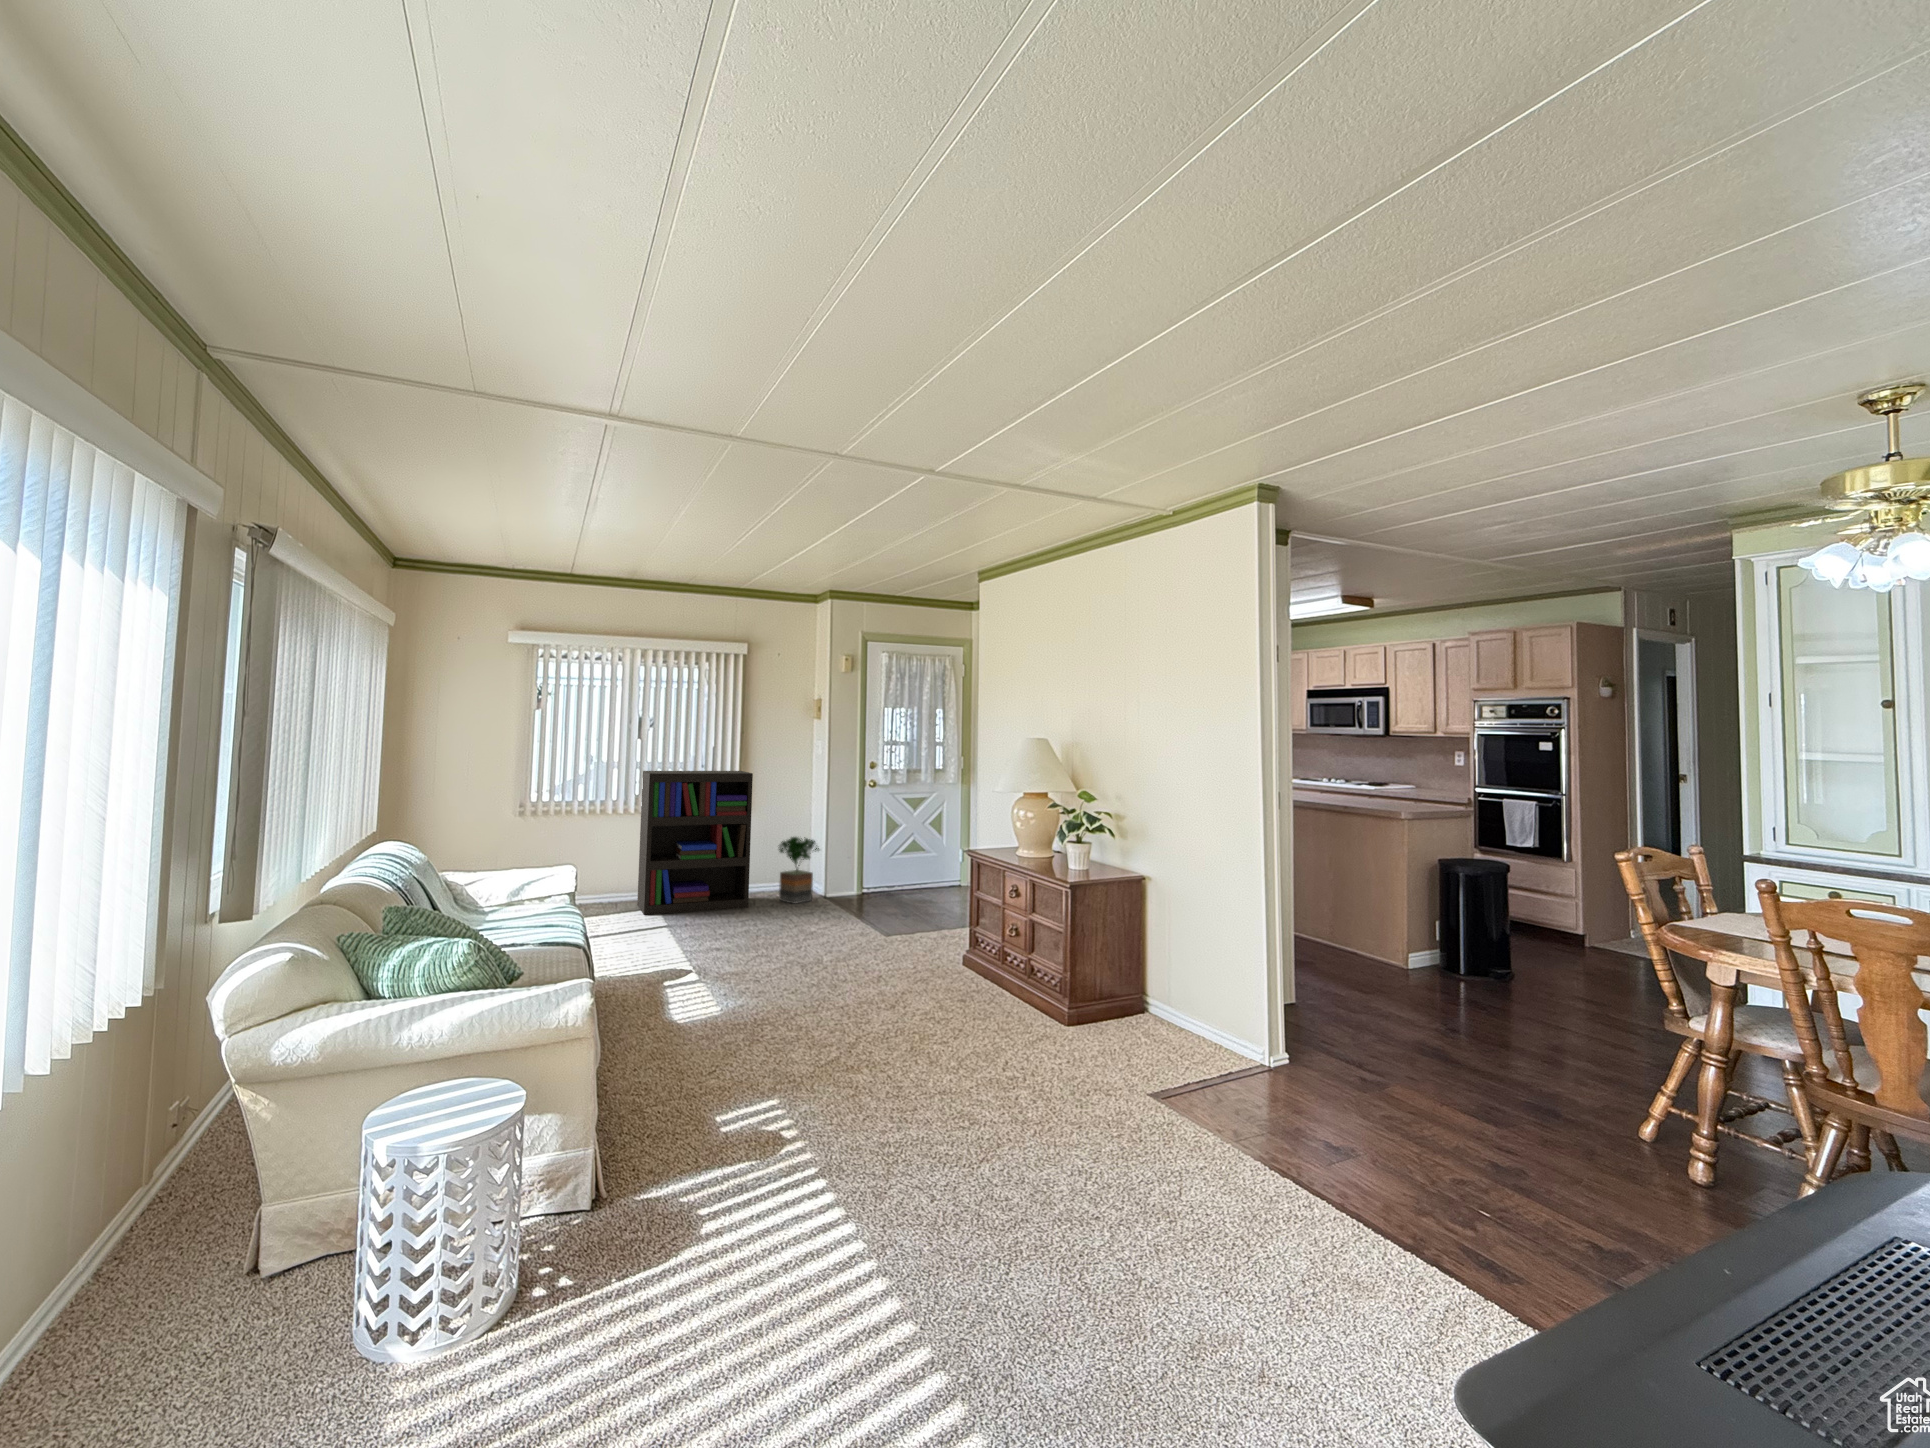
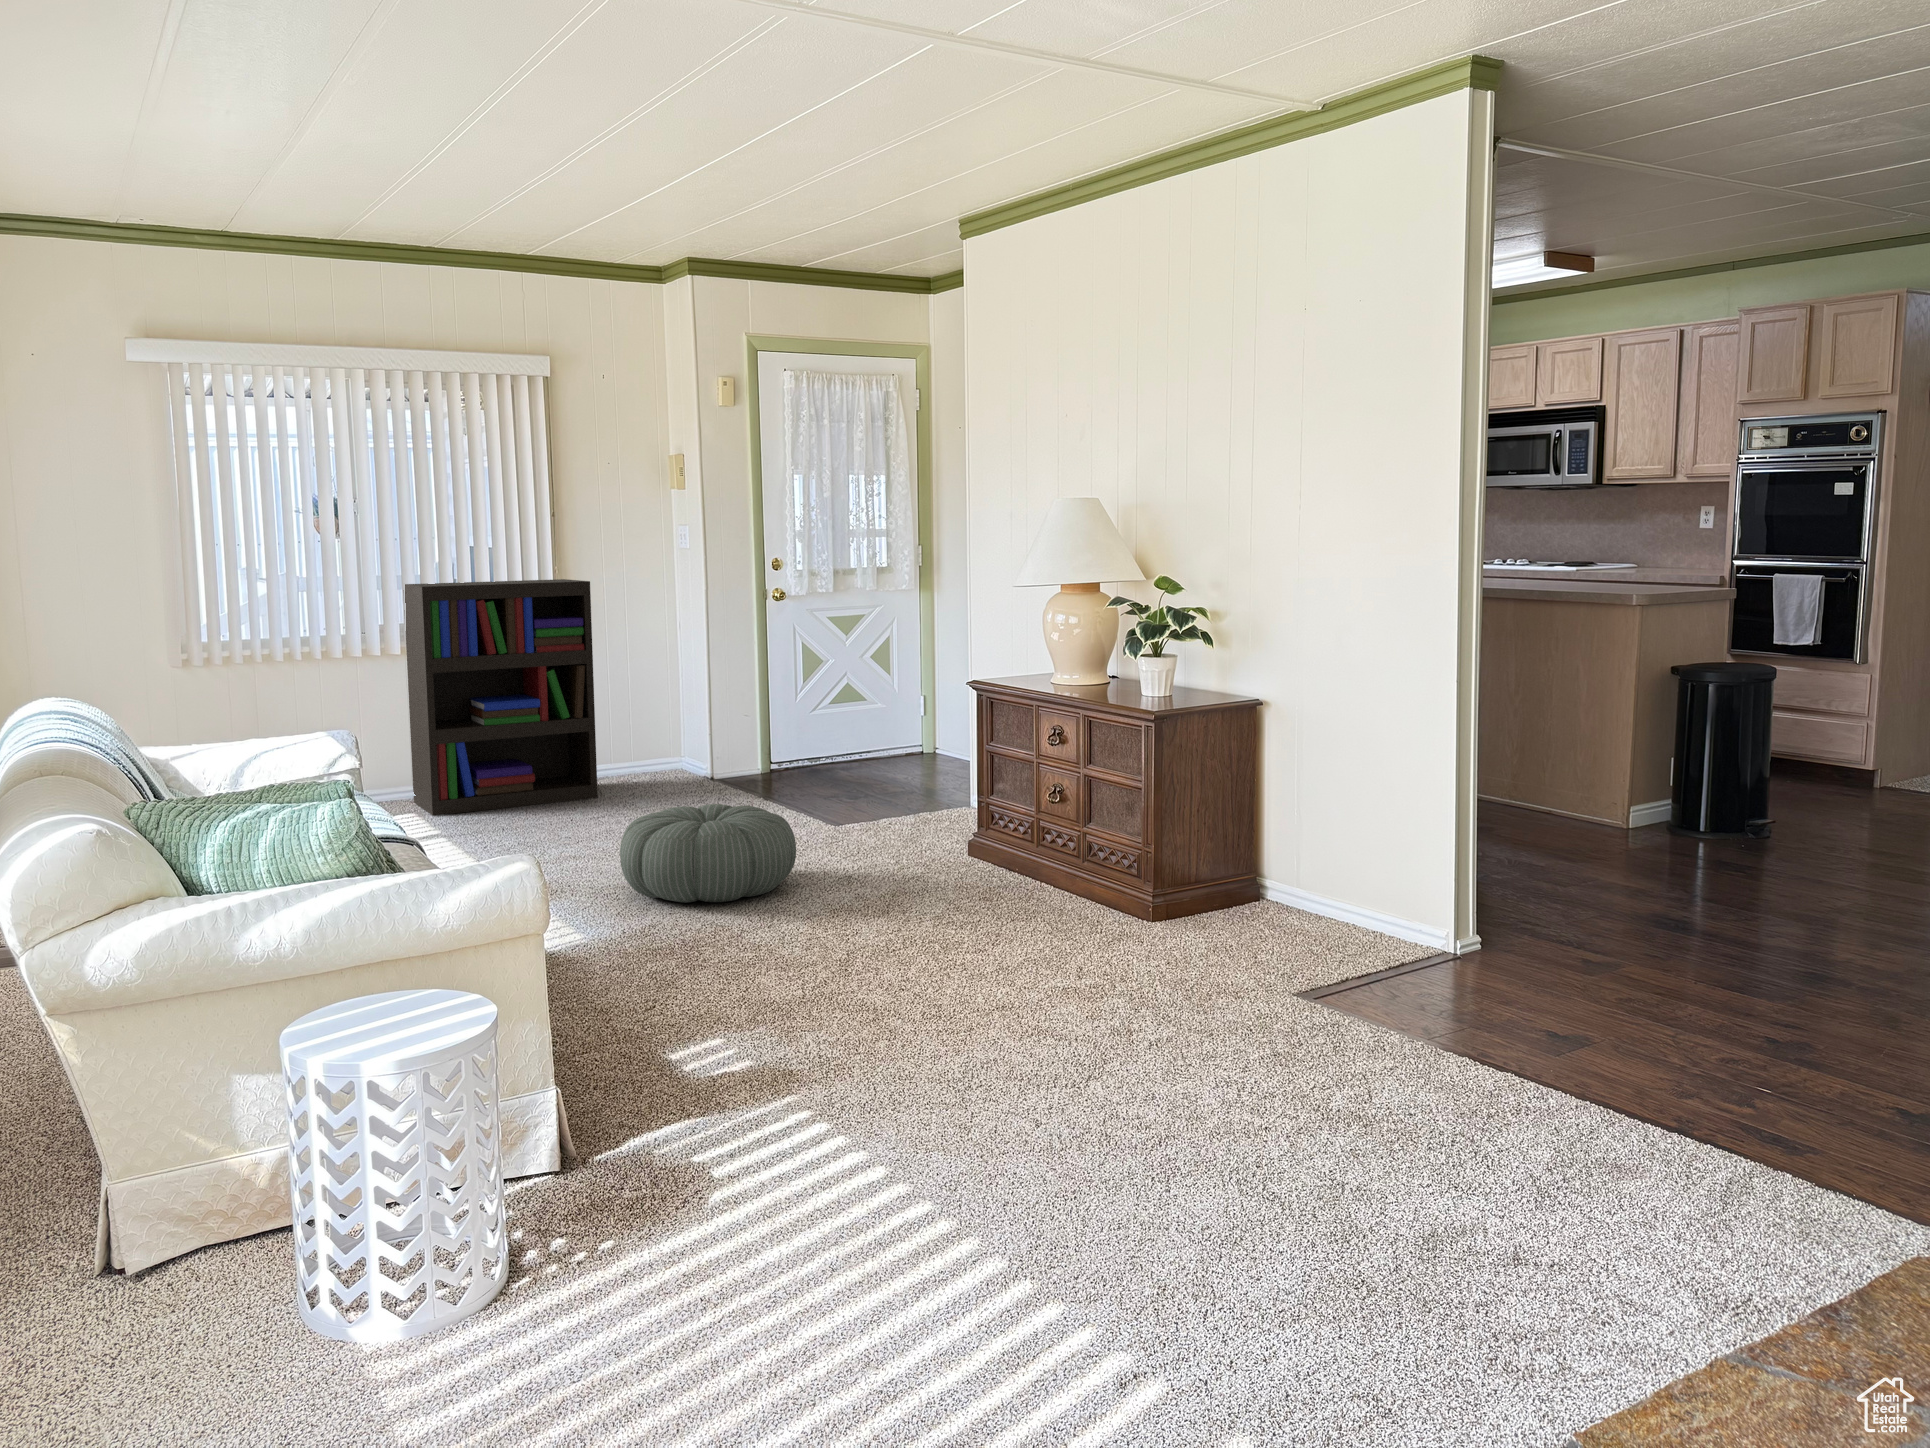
potted tree: present [779,837,819,904] -> none [636,682,708,789]
pouf: none [732,924,845,992] -> present [620,804,796,903]

